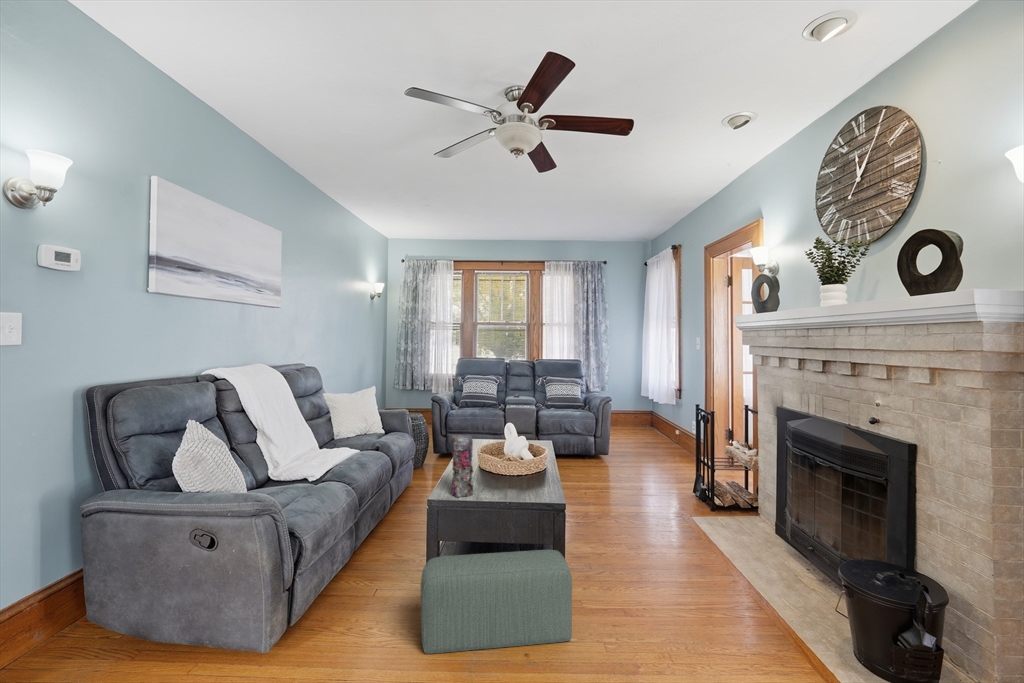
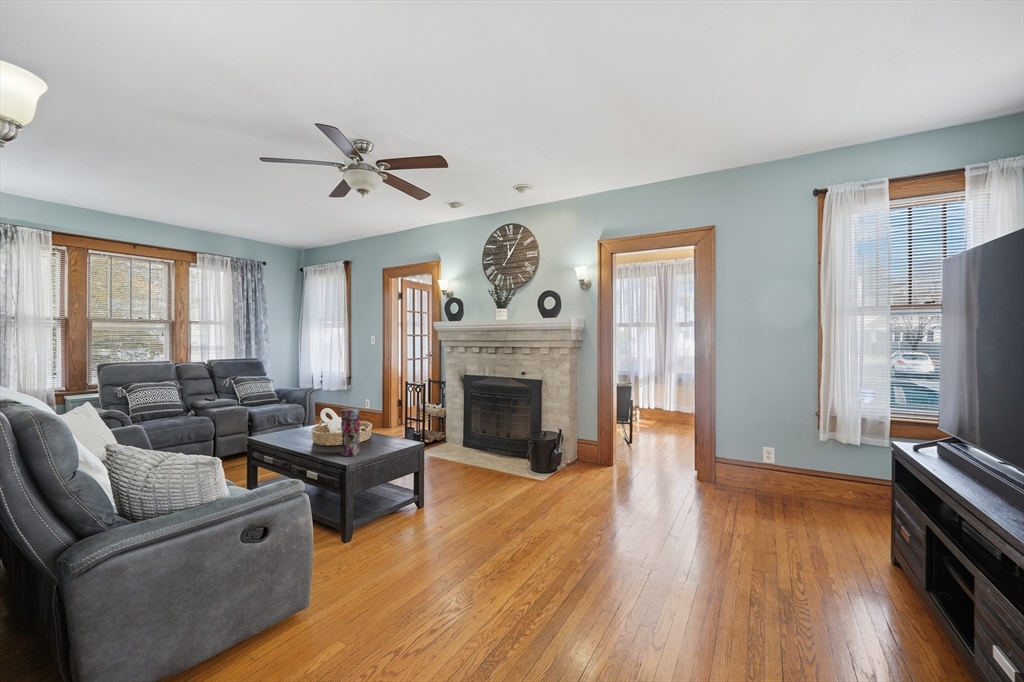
pouf: present [421,550,572,654] -> none [375,468,456,551]

